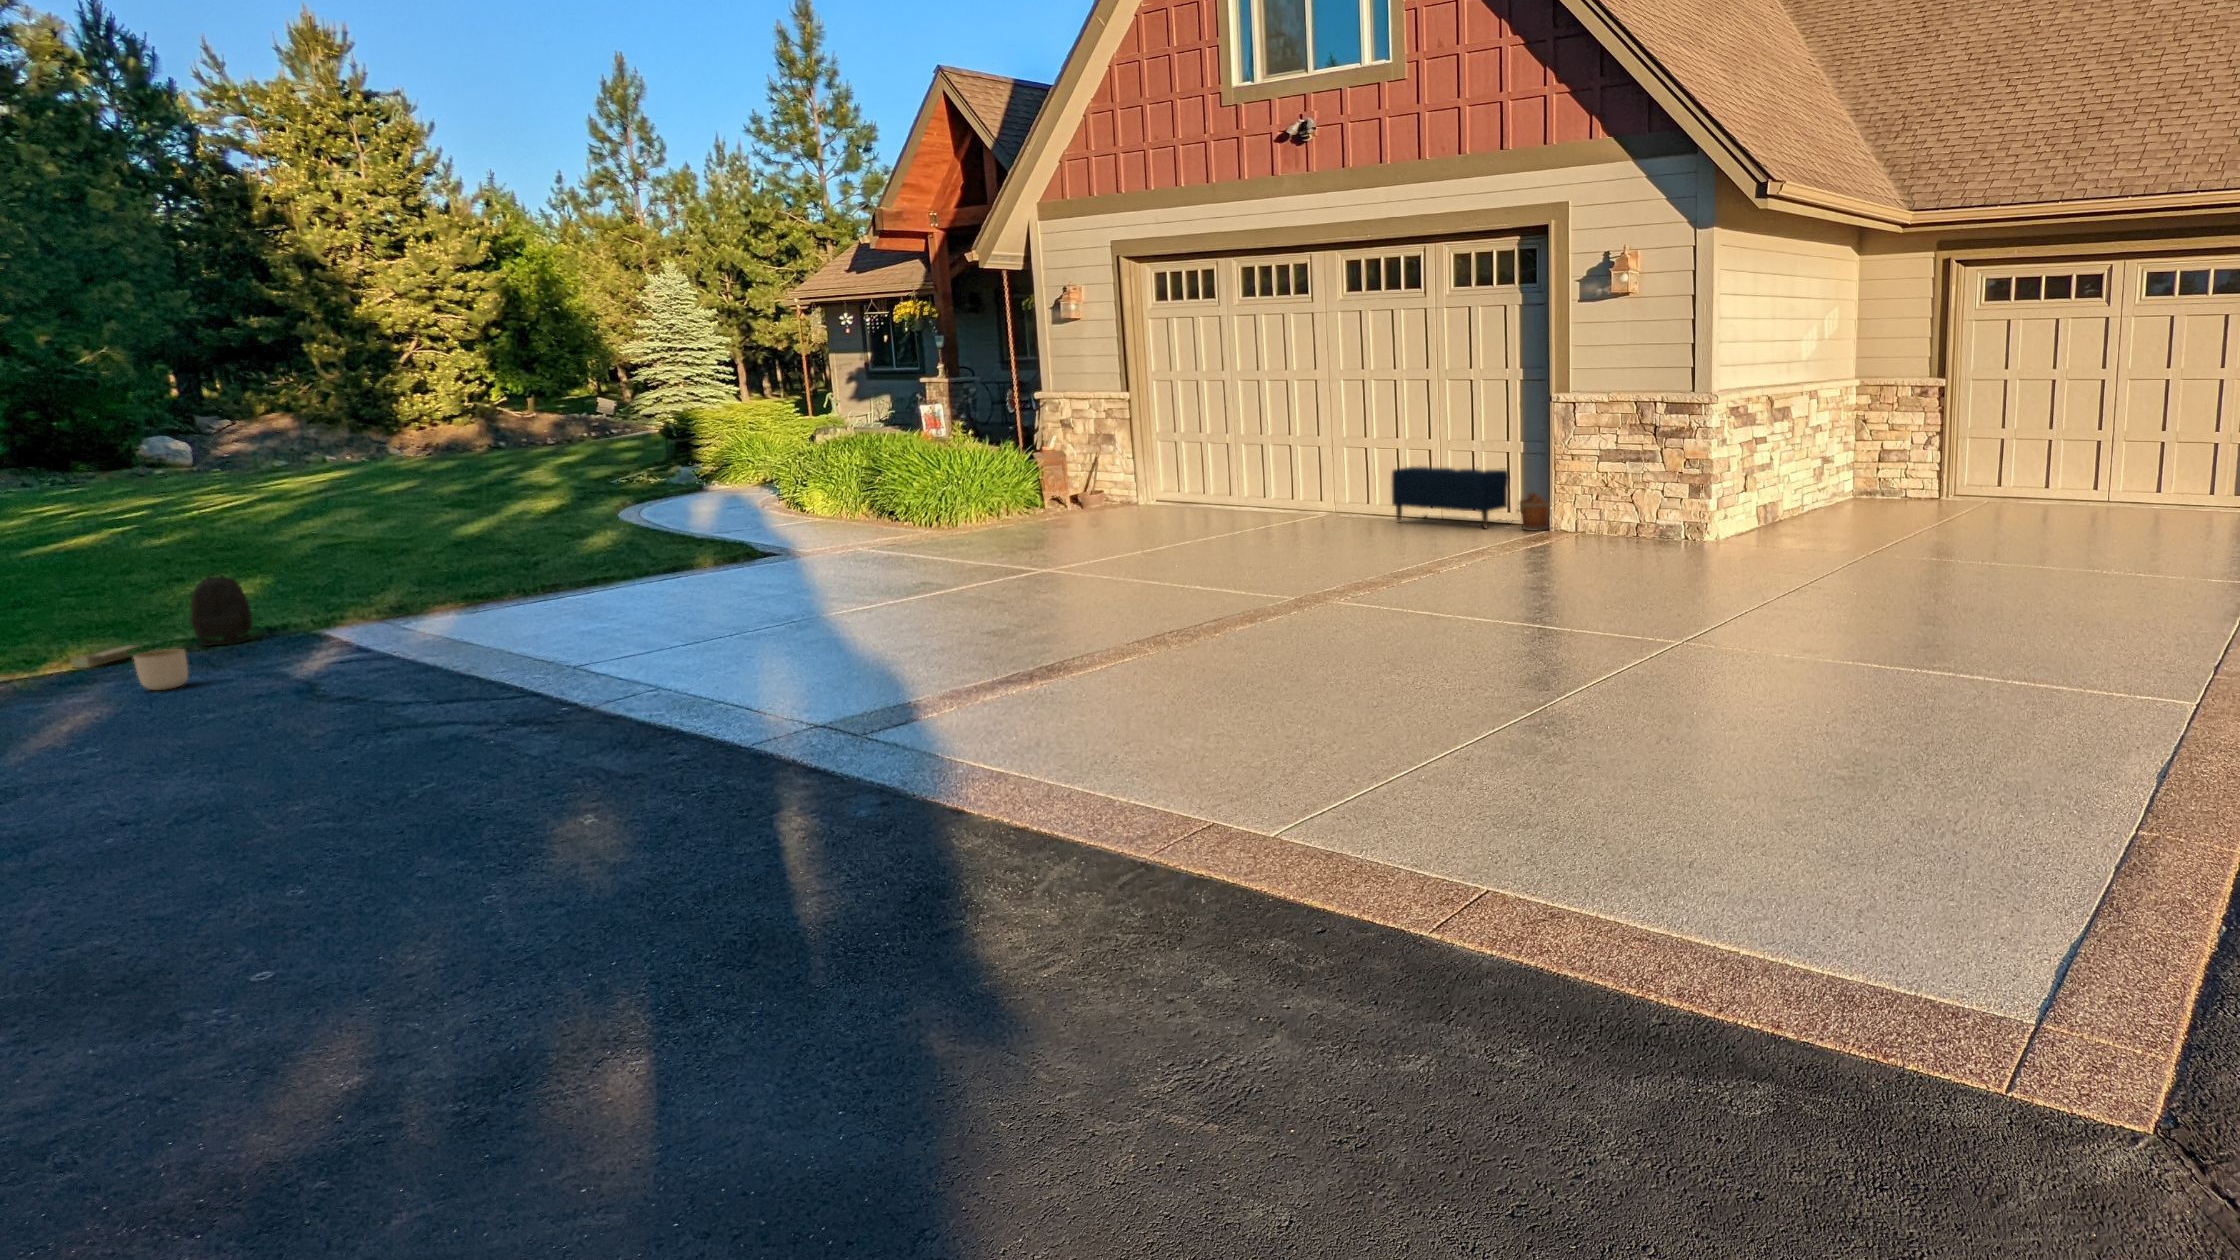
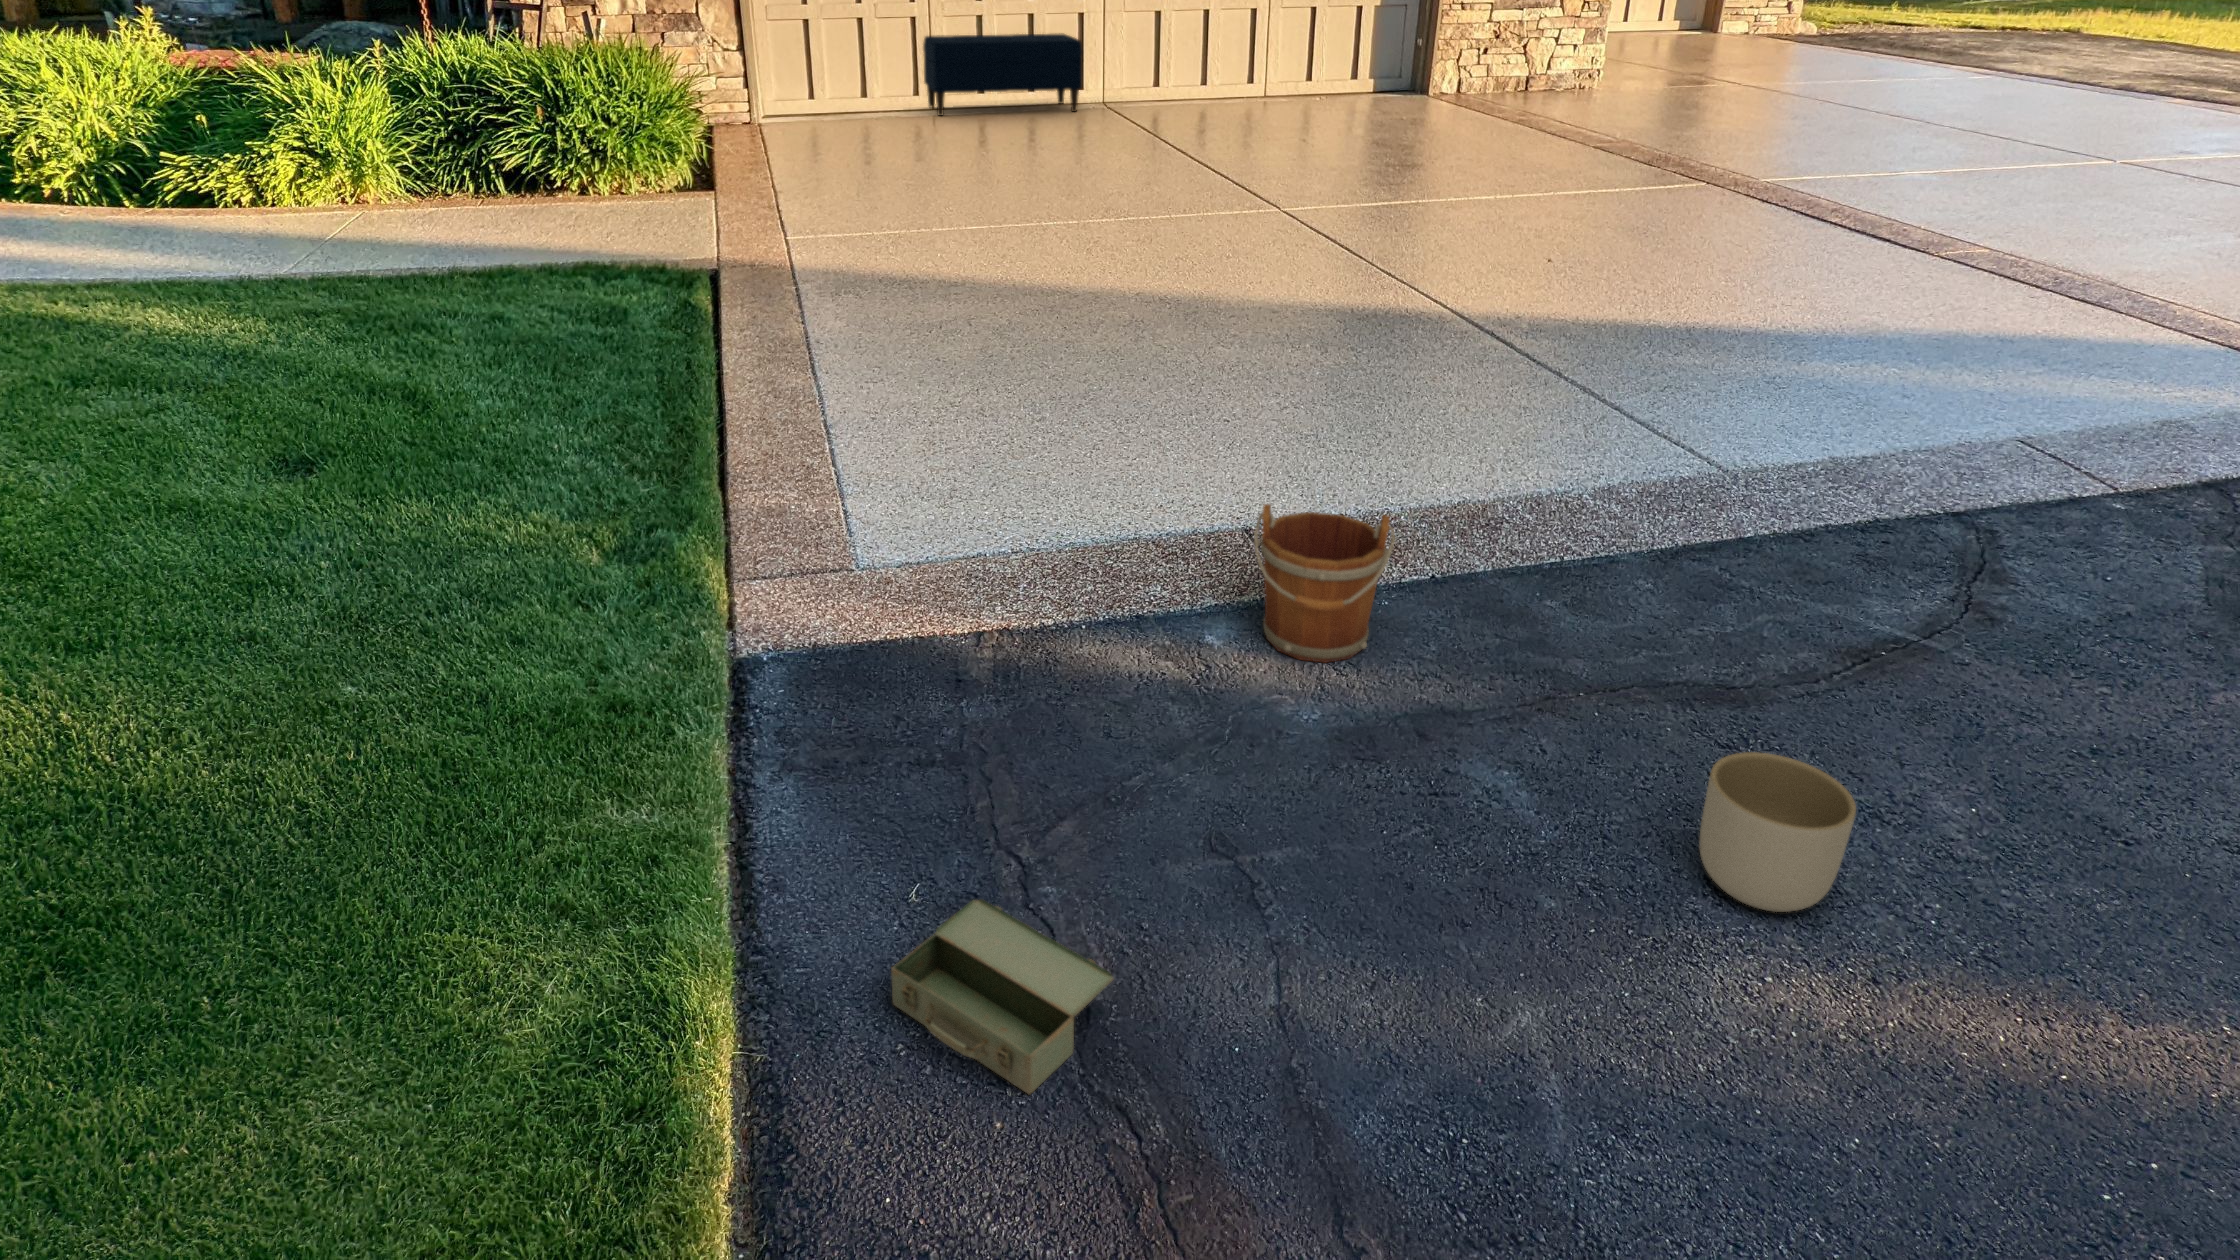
bench: present [1391,467,1511,529] -> present [923,33,1083,116]
bucket: present [1518,493,1549,531] -> present [1254,504,1395,663]
backpack: present [190,572,252,646] -> none [810,568,953,826]

